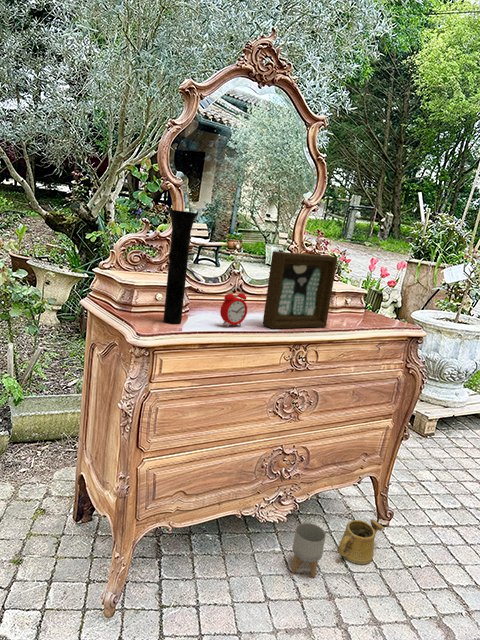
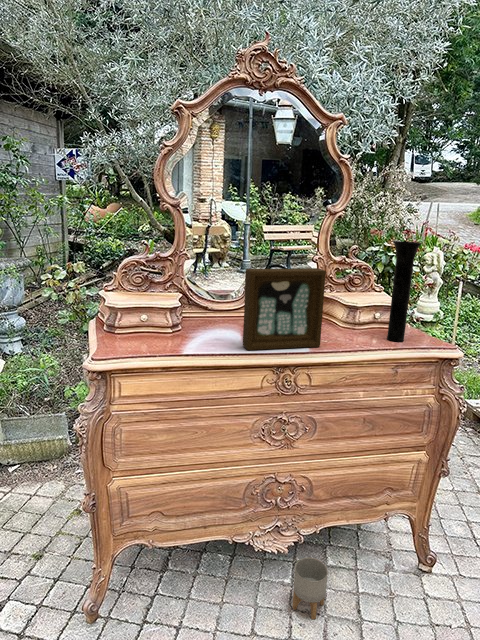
vase: present [164,209,198,324] -> present [387,241,421,342]
alarm clock: present [220,287,247,326] -> none [191,308,220,349]
watering can: present [338,519,383,564] -> none [350,562,412,613]

